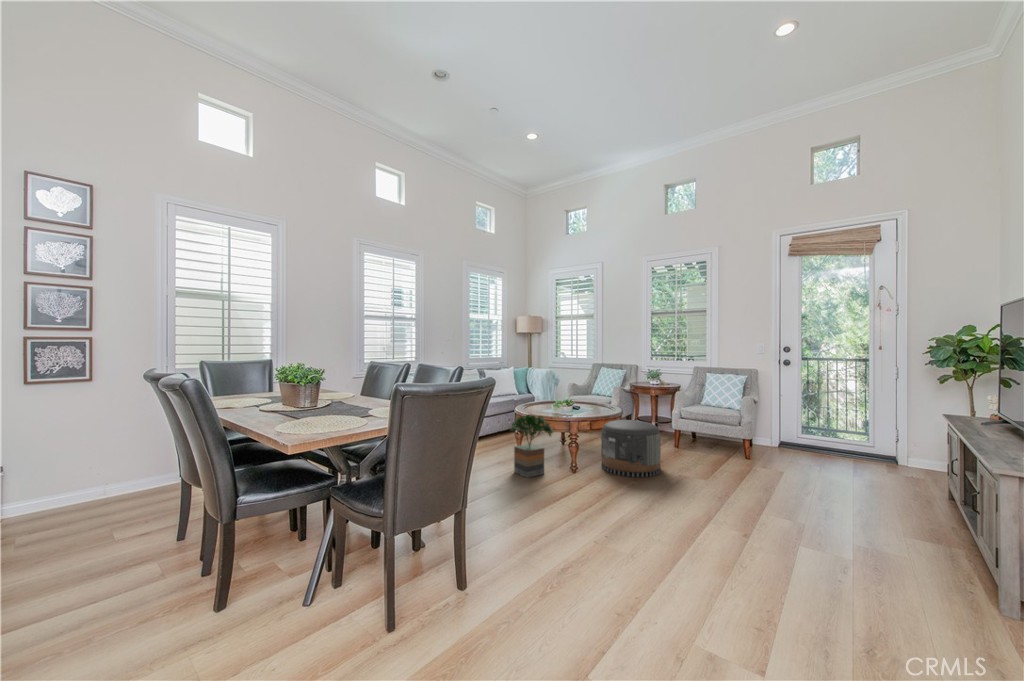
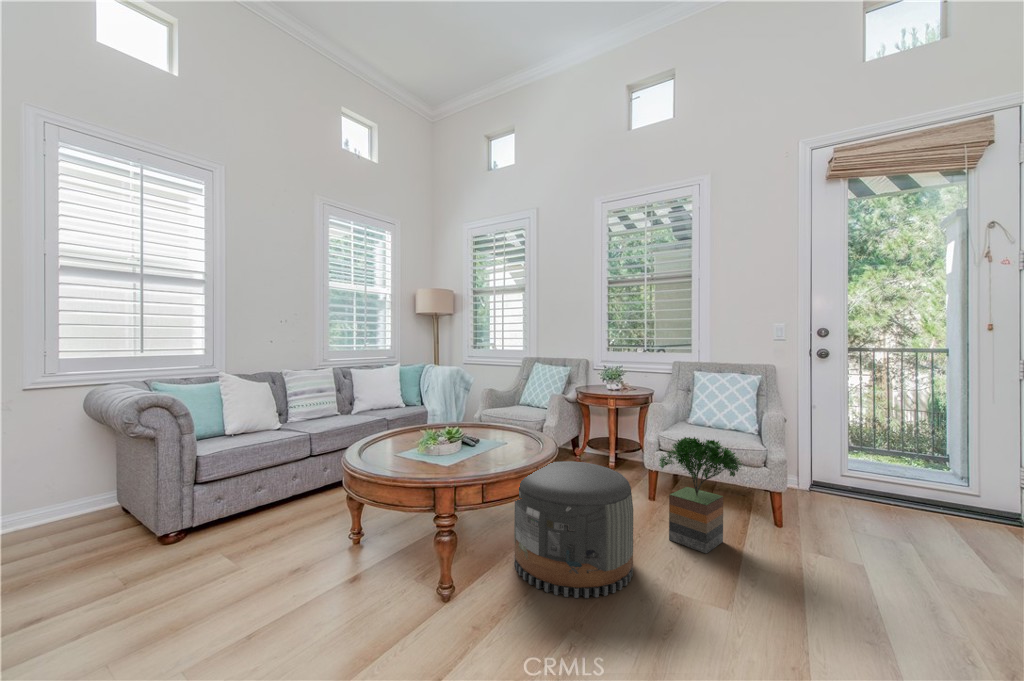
potted tree: present [511,415,553,478] -> present [659,437,742,554]

